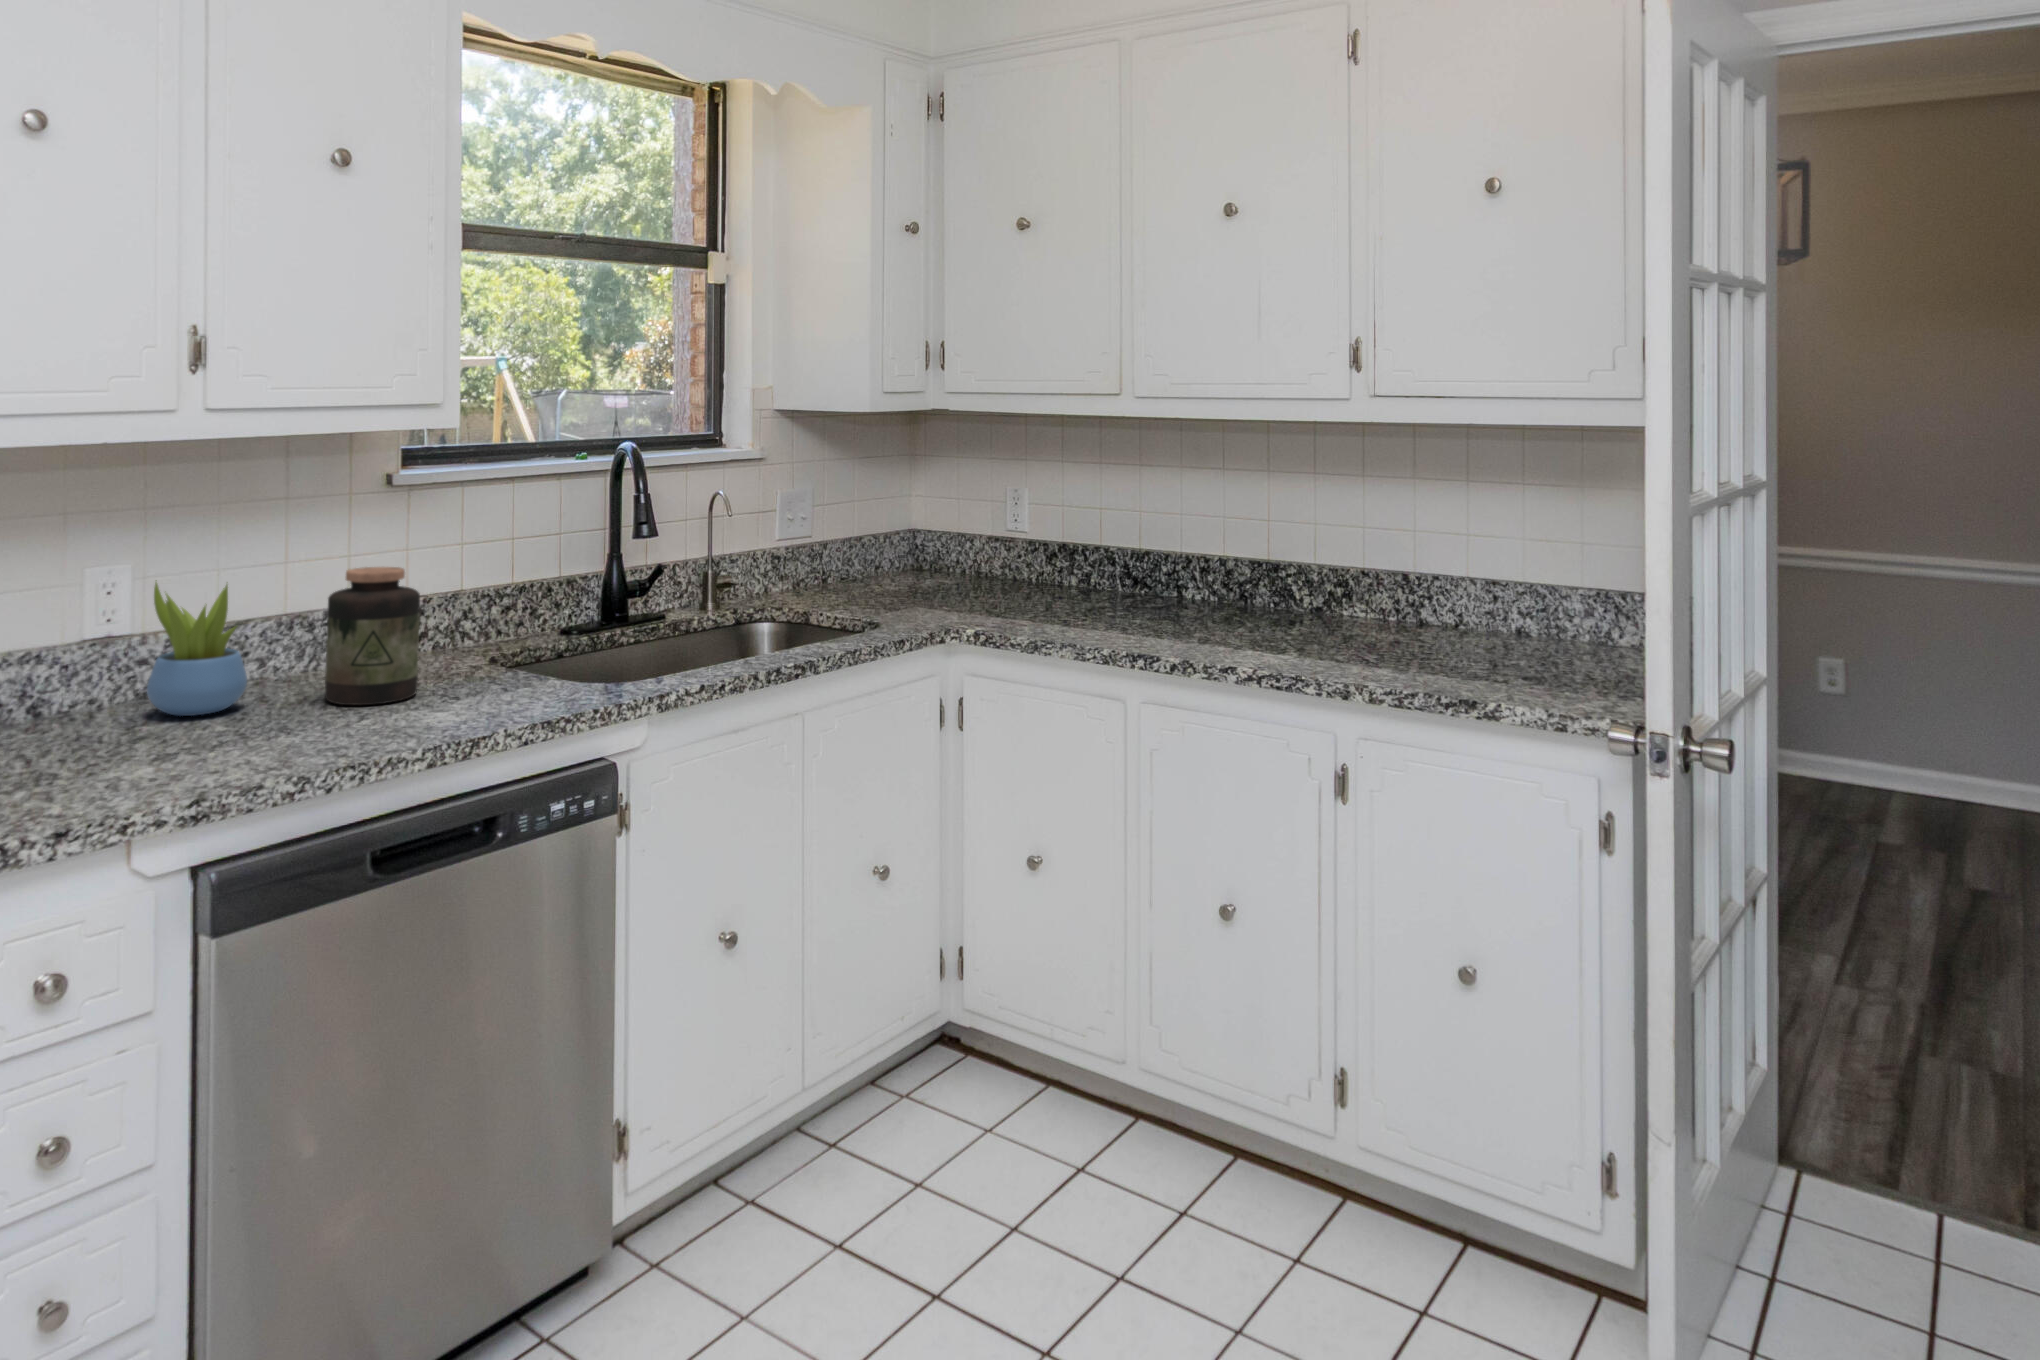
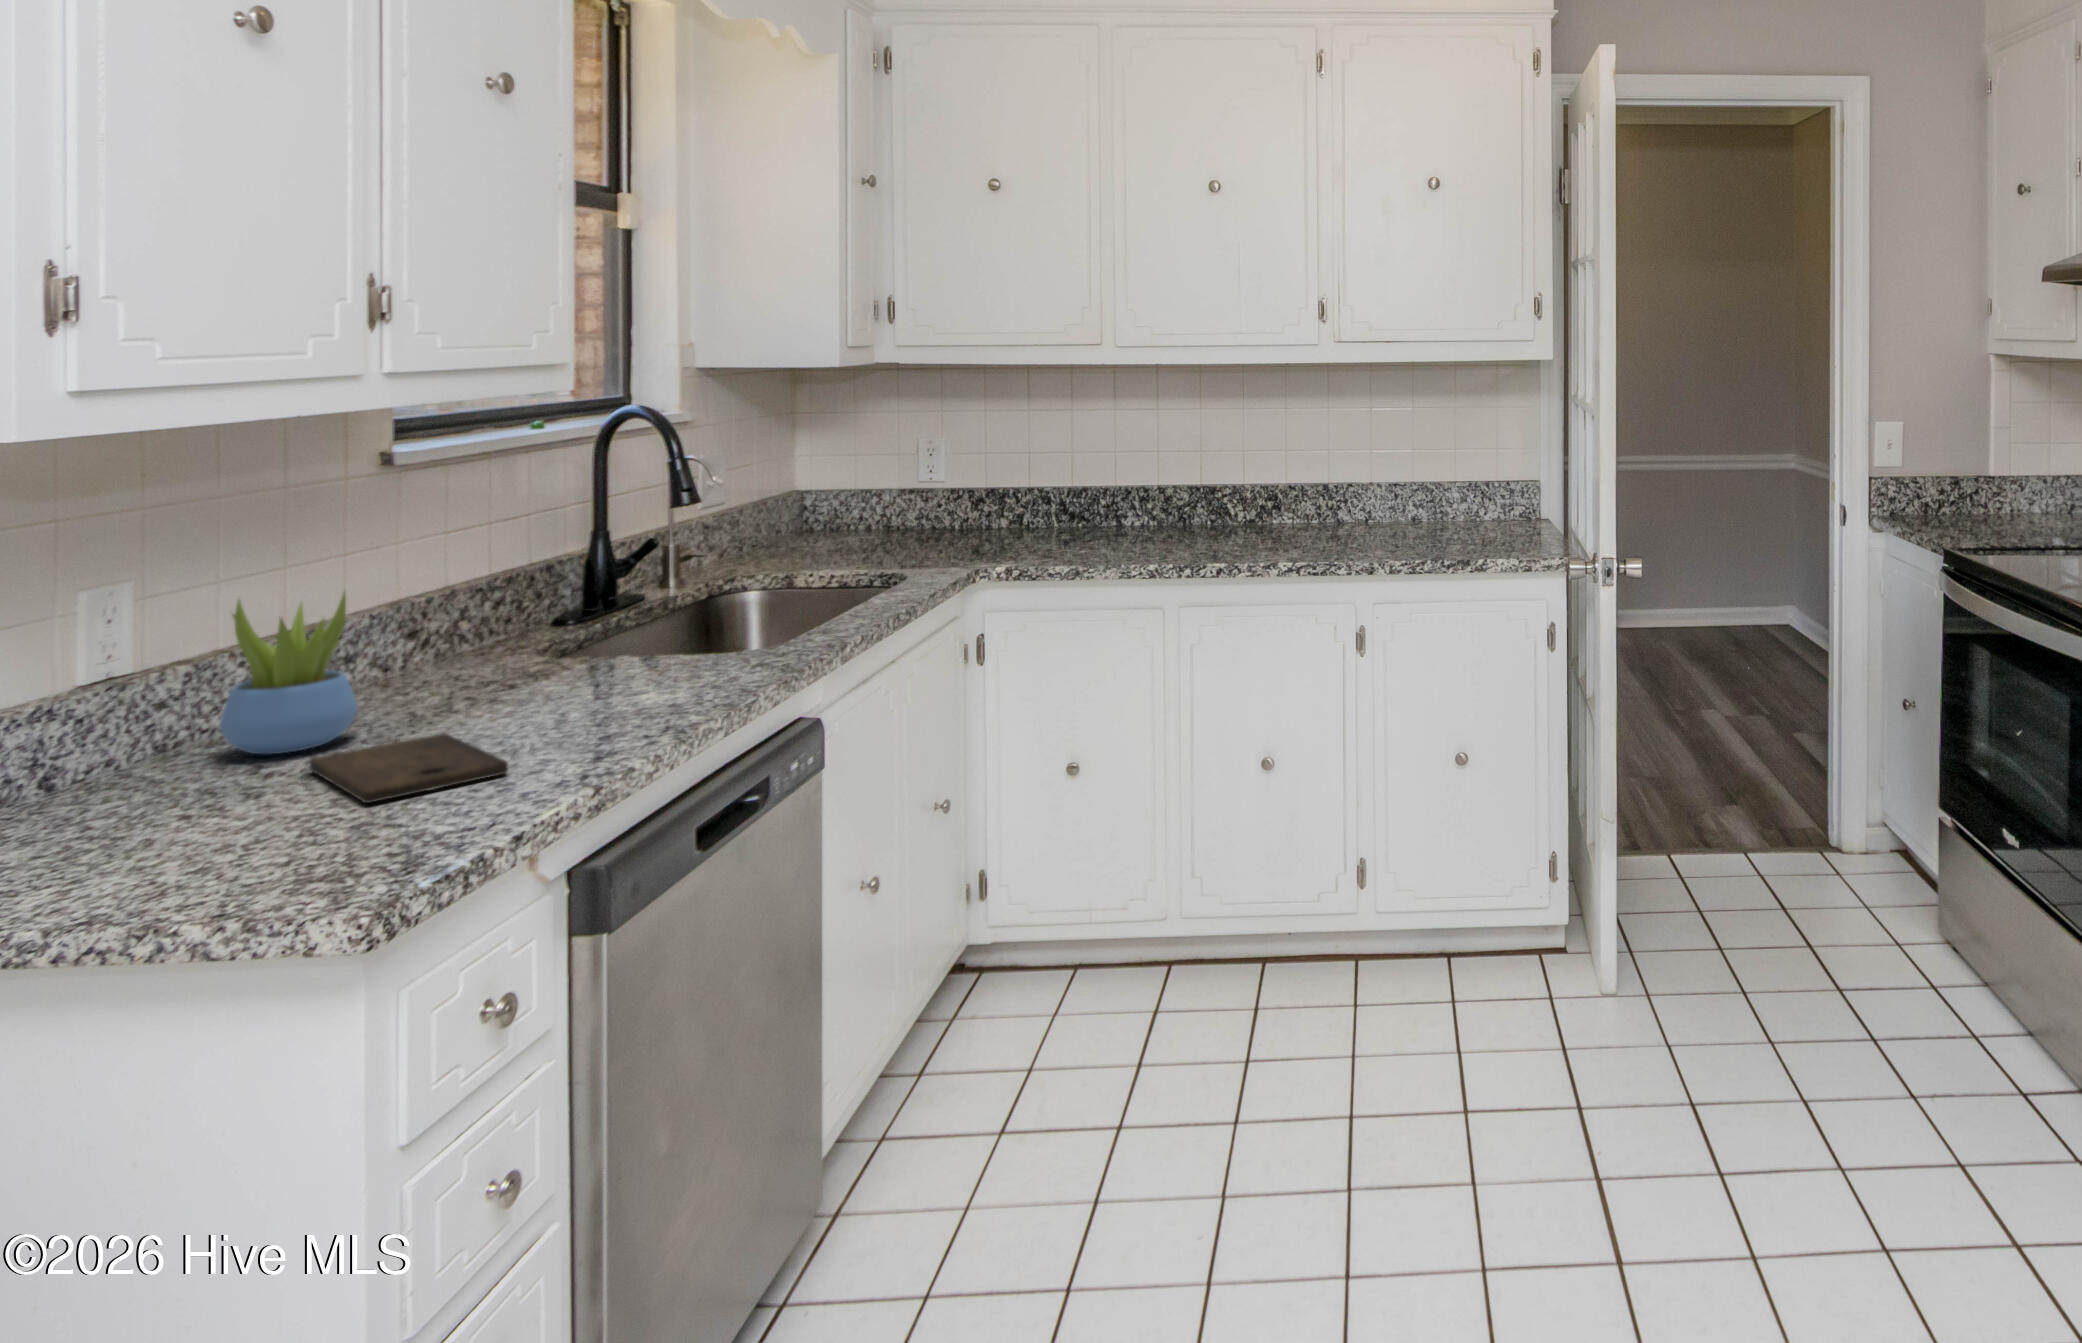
jar: present [325,567,420,705] -> none [433,557,550,712]
cutting board: none [89,721,254,774] -> present [310,734,508,803]

